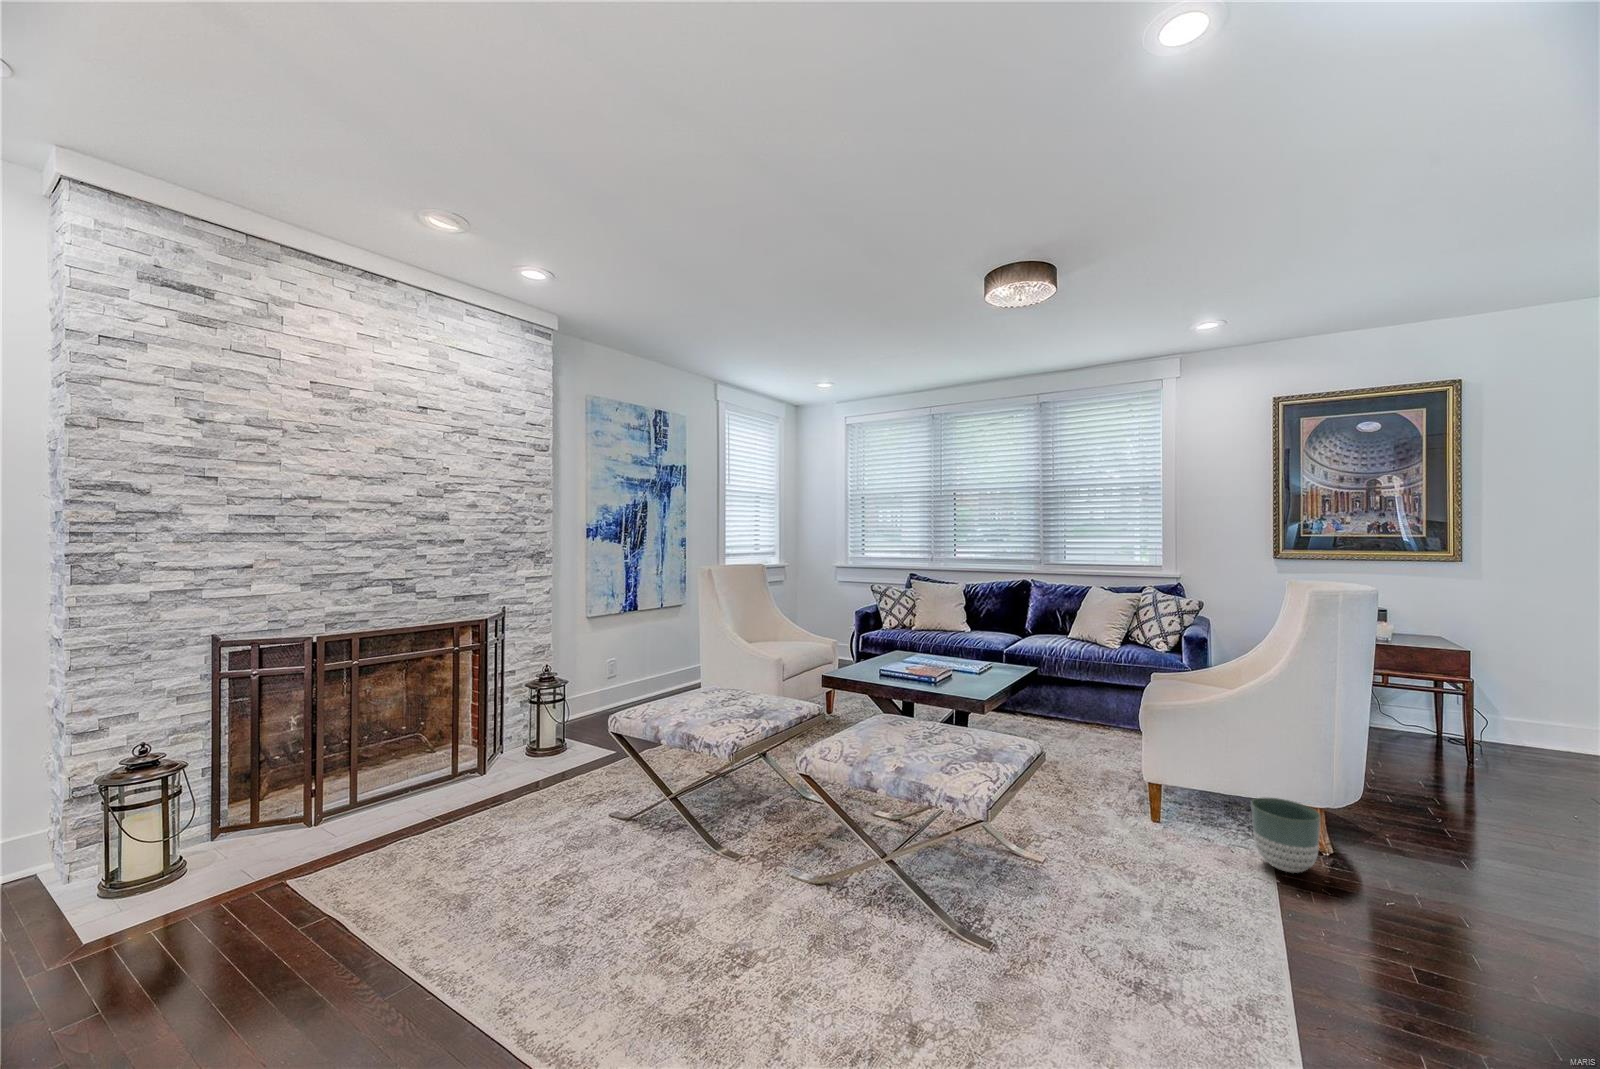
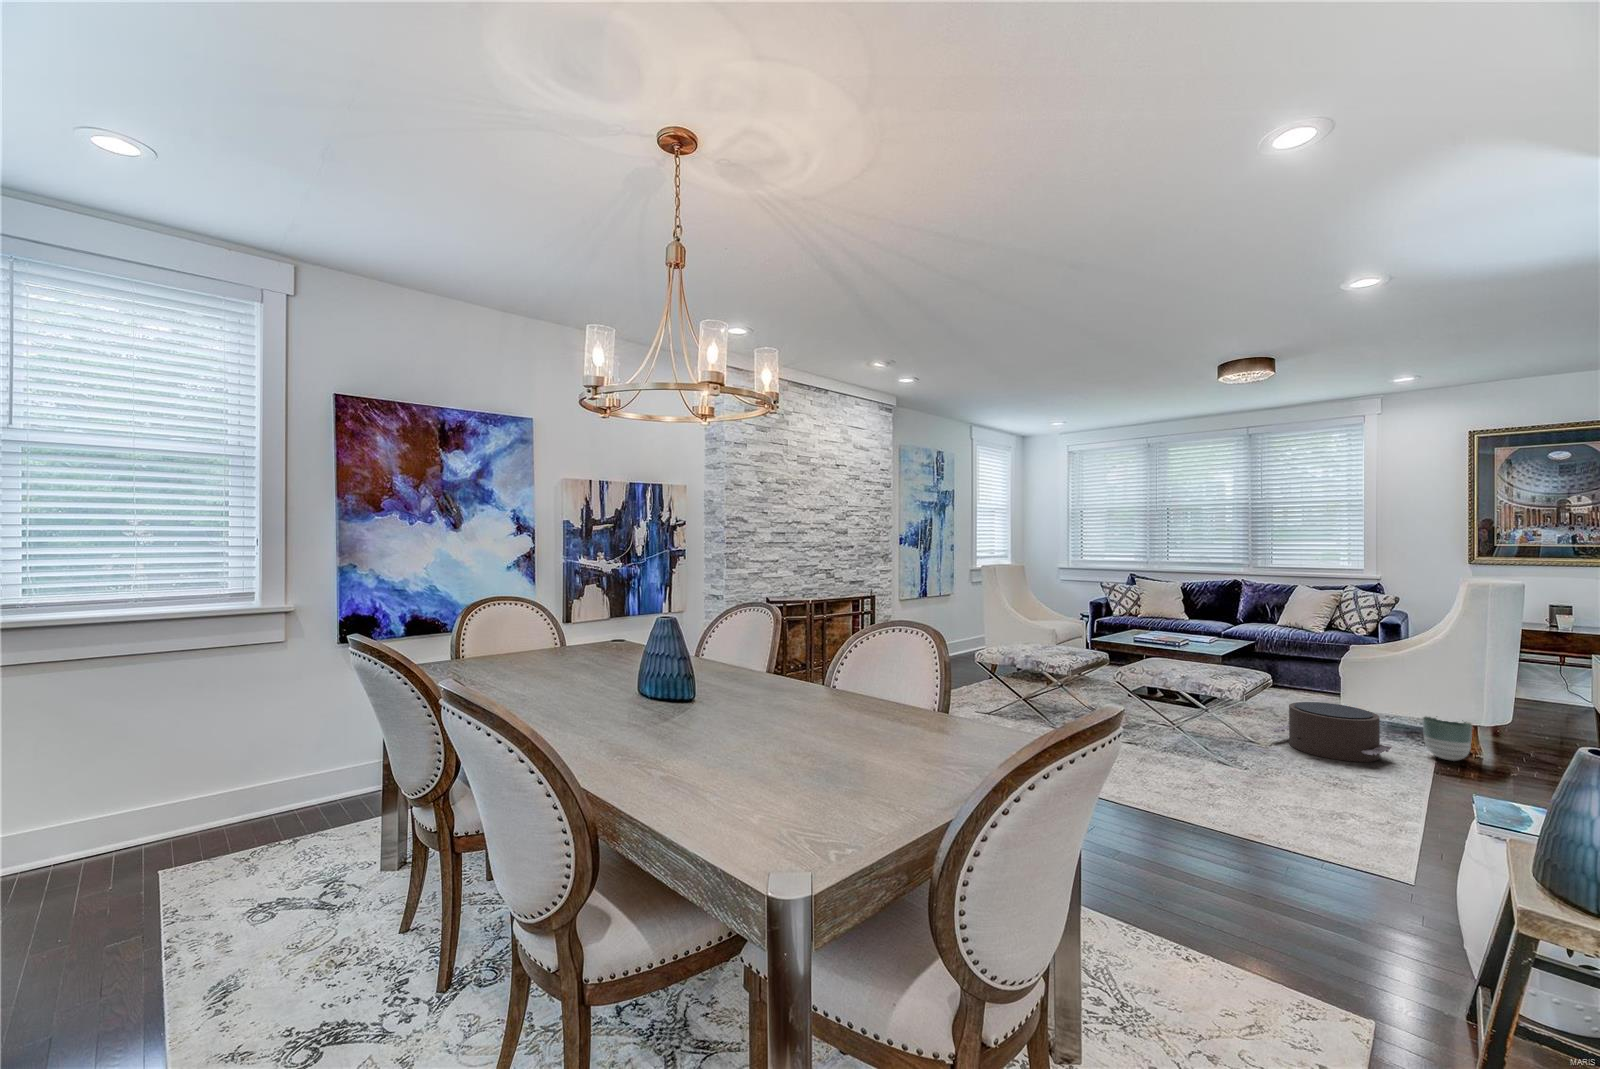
pouf: none [1043,779,1214,894] -> present [1271,702,1392,762]

